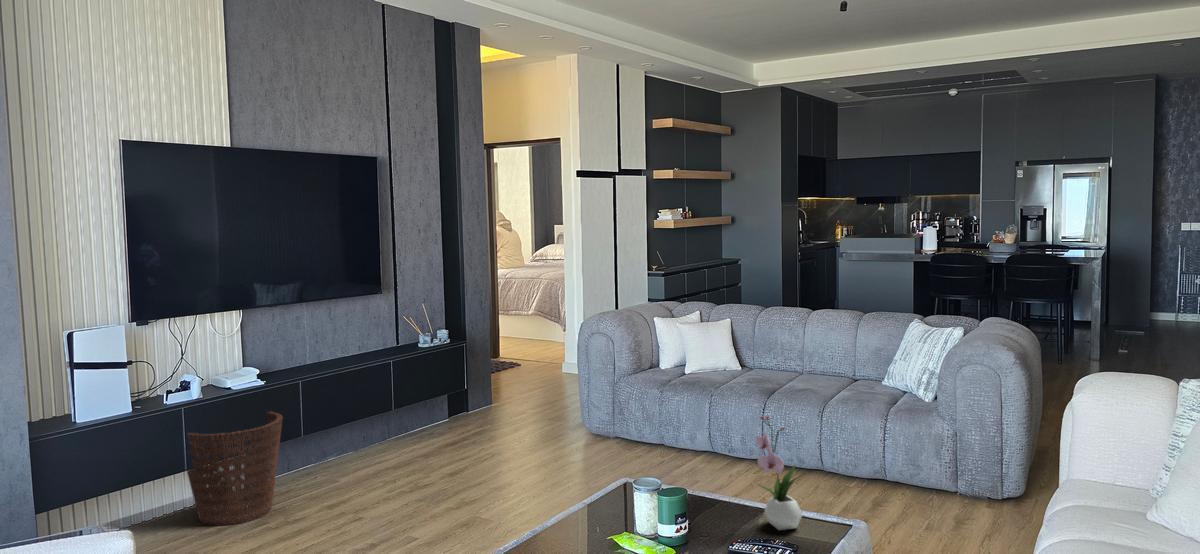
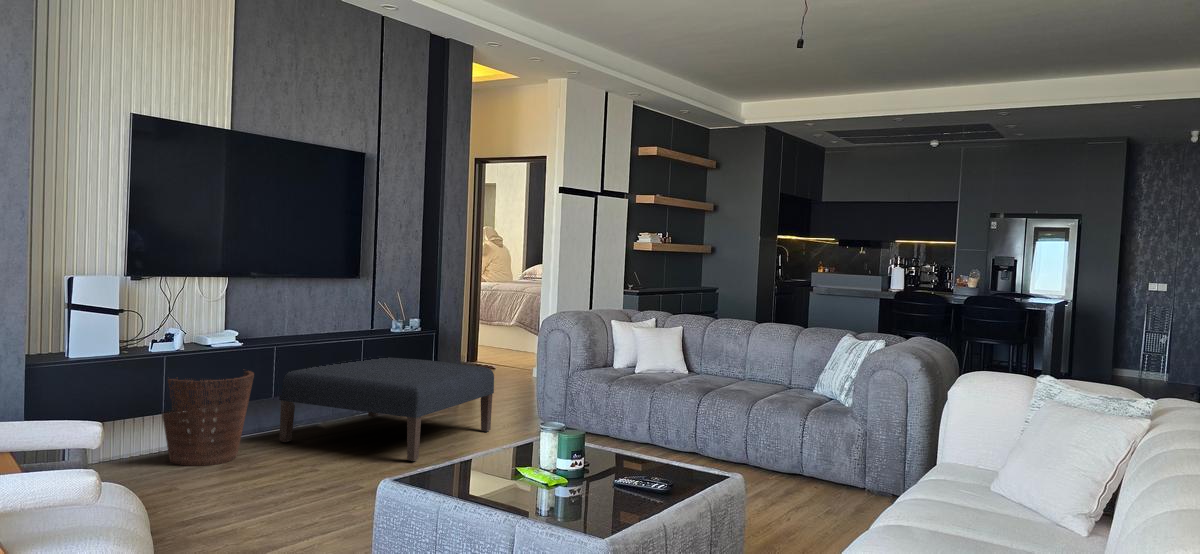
ottoman: none [308,376,536,498] -> present [279,358,494,461]
flower arrangement: present [756,416,802,530] -> none [648,376,692,478]

